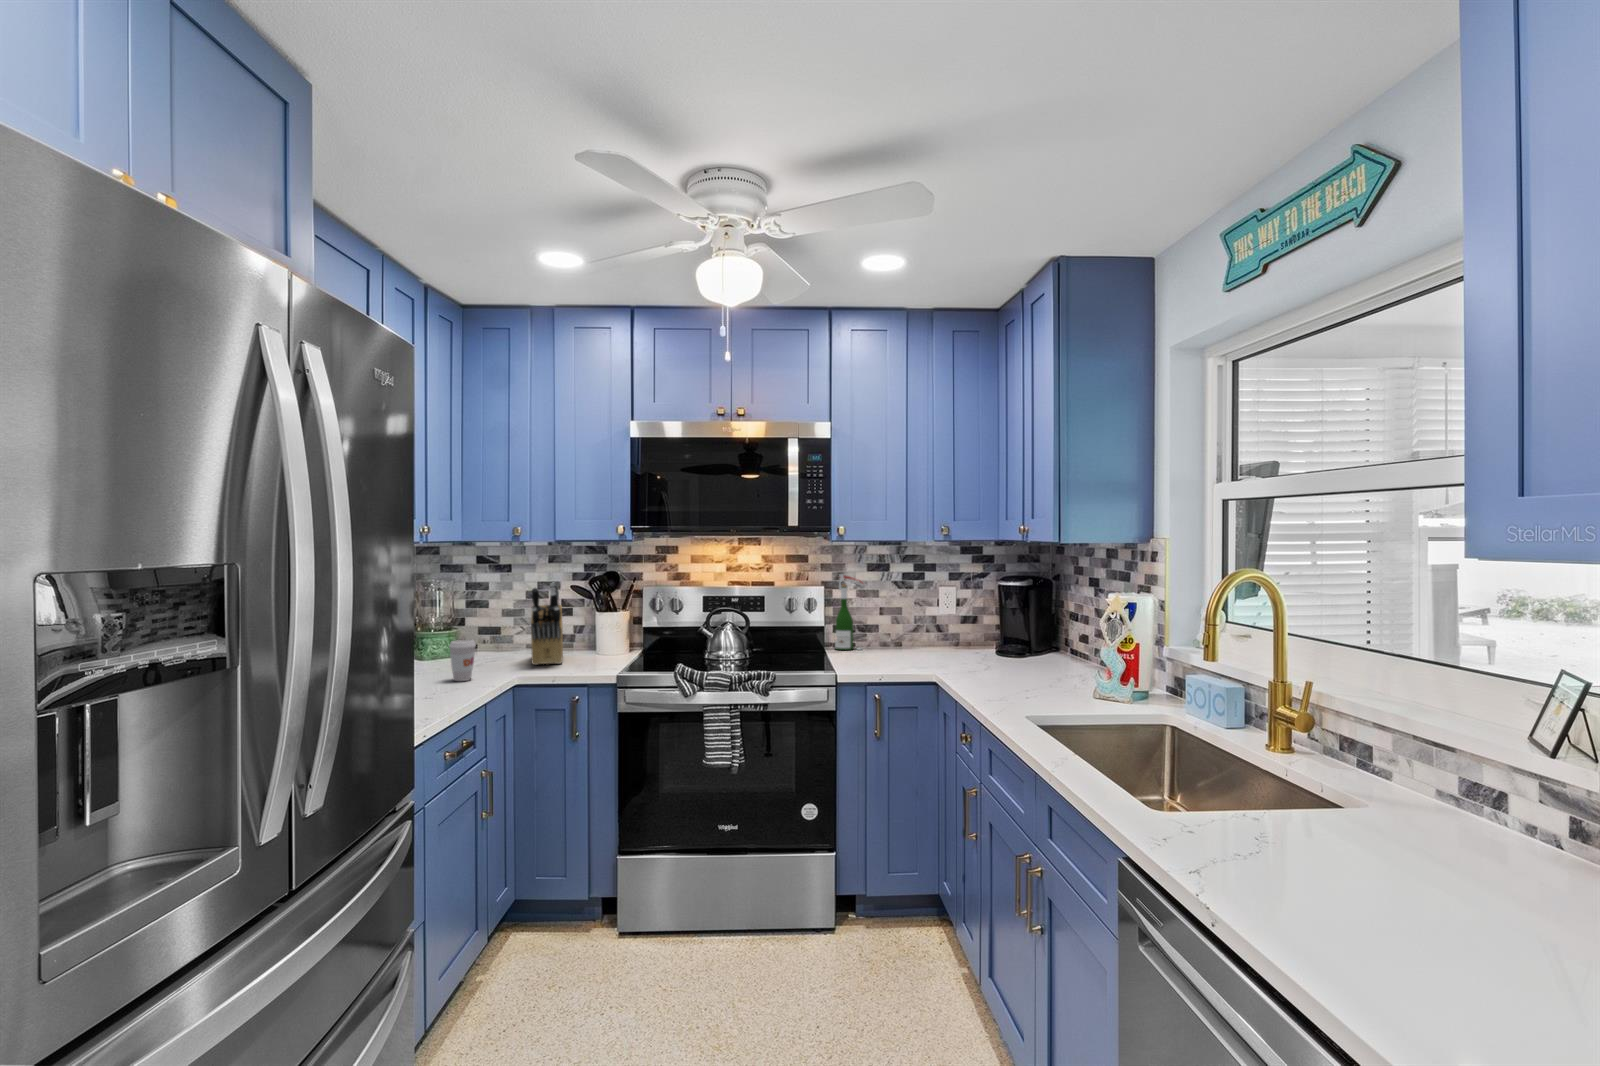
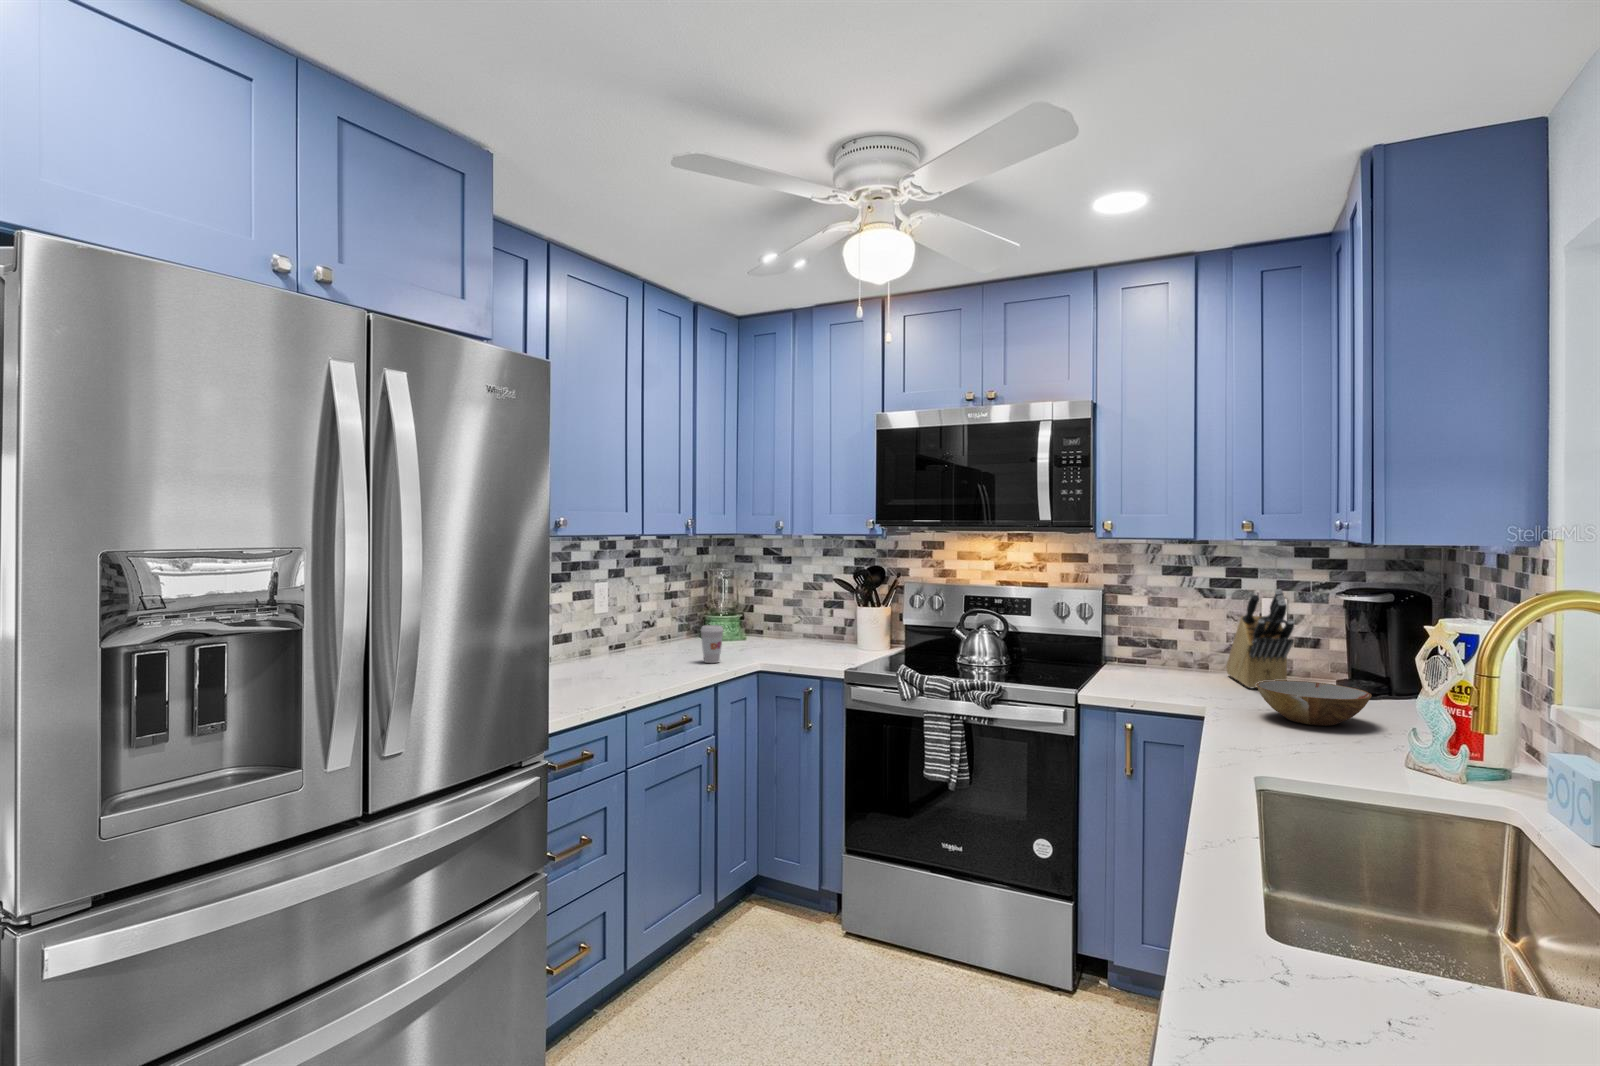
wine bottle: present [835,574,862,650] -> none [1119,577,1156,669]
knife block: present [531,583,563,665] -> present [1226,589,1294,688]
bowl: none [975,648,1052,679] -> present [1256,680,1372,726]

